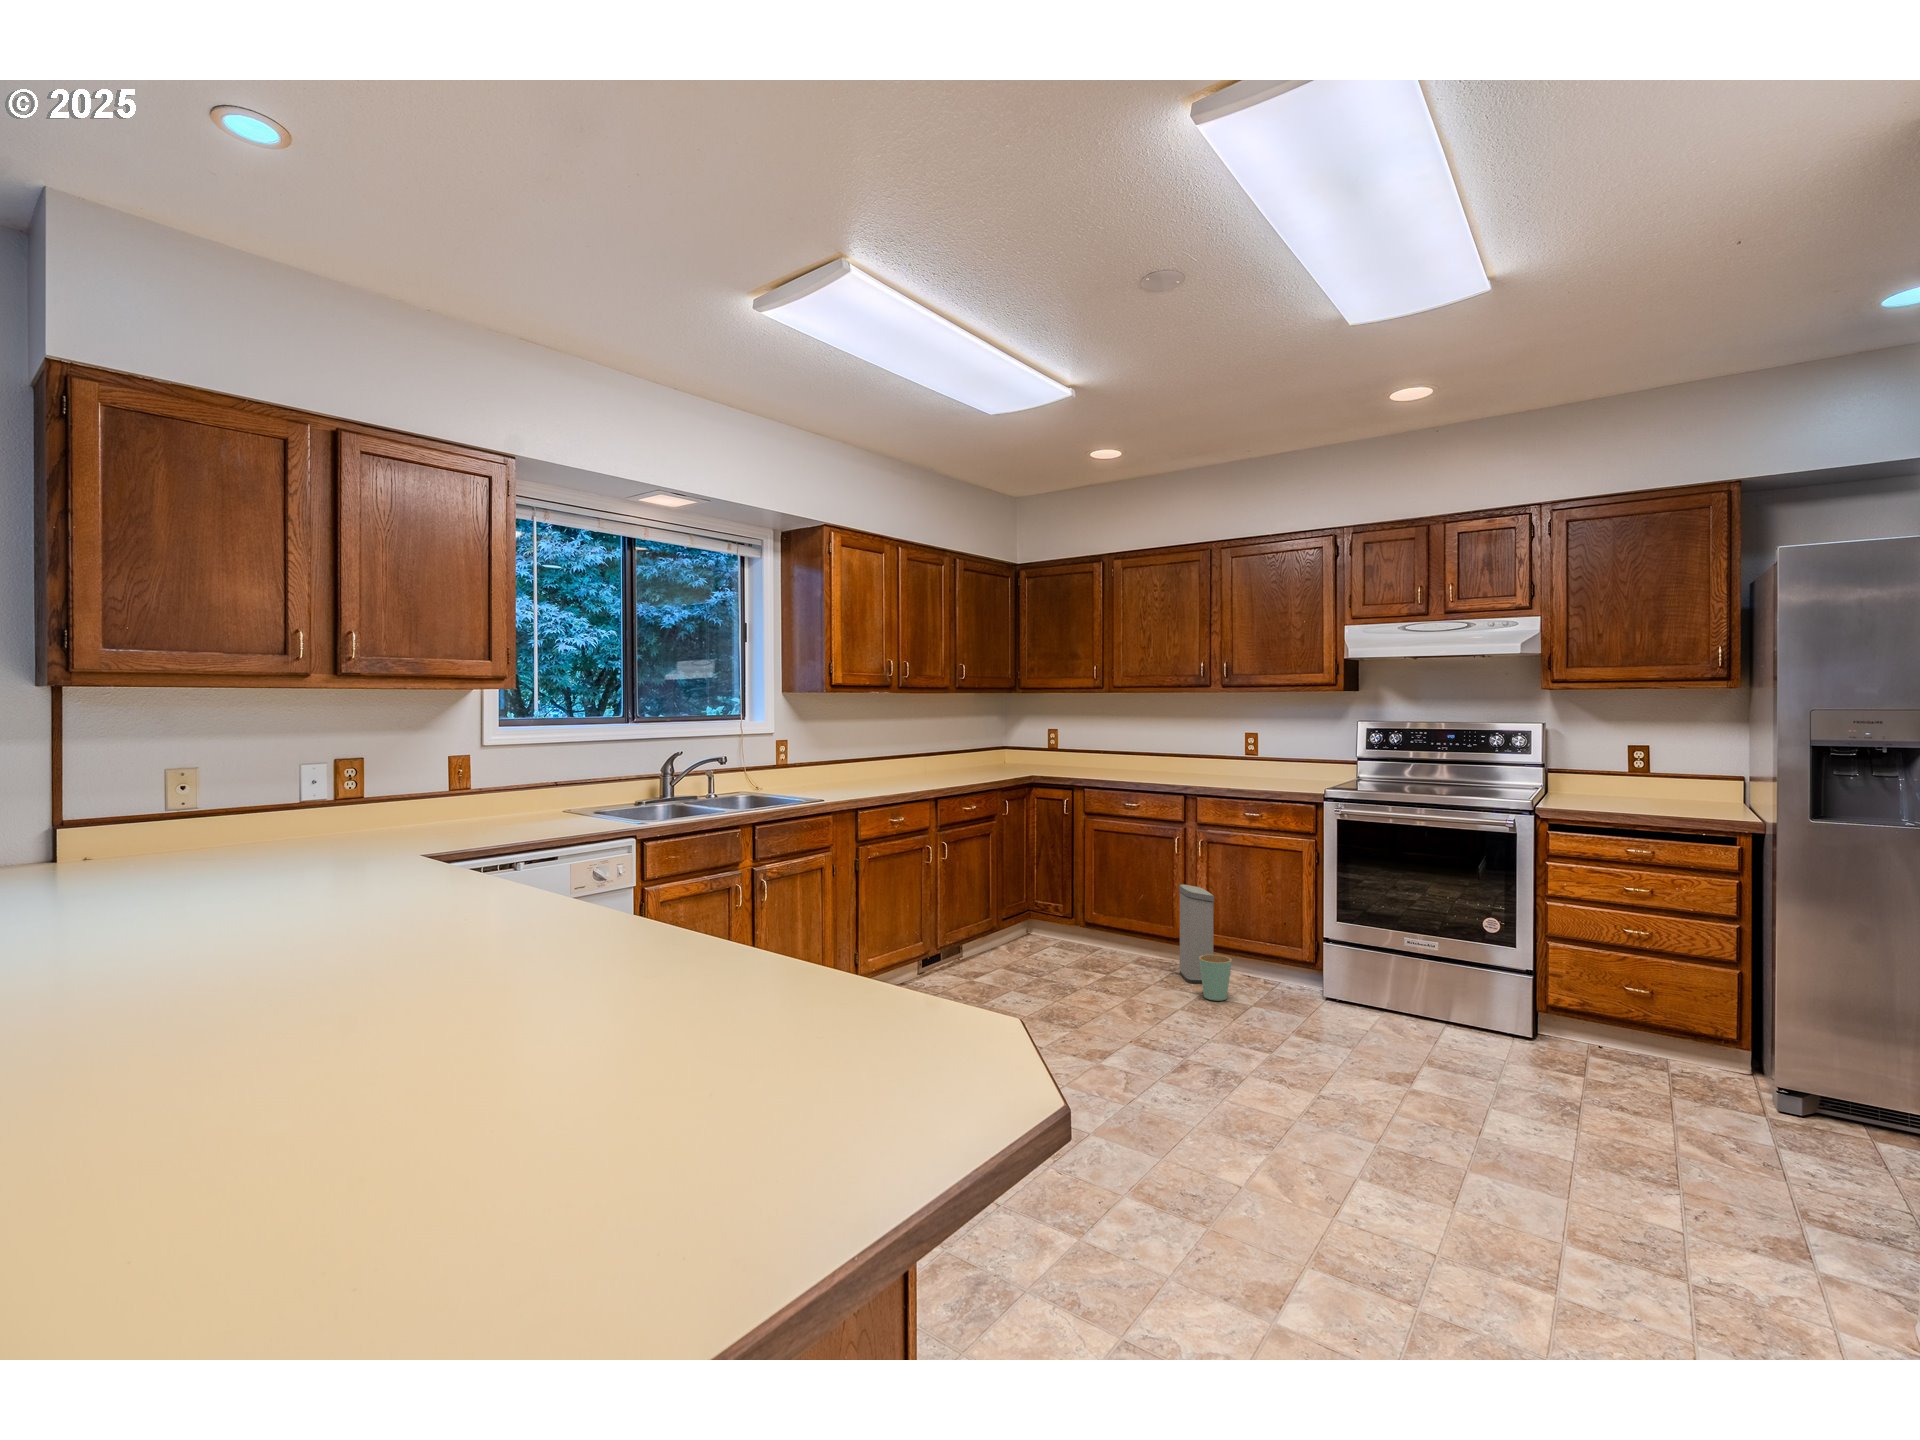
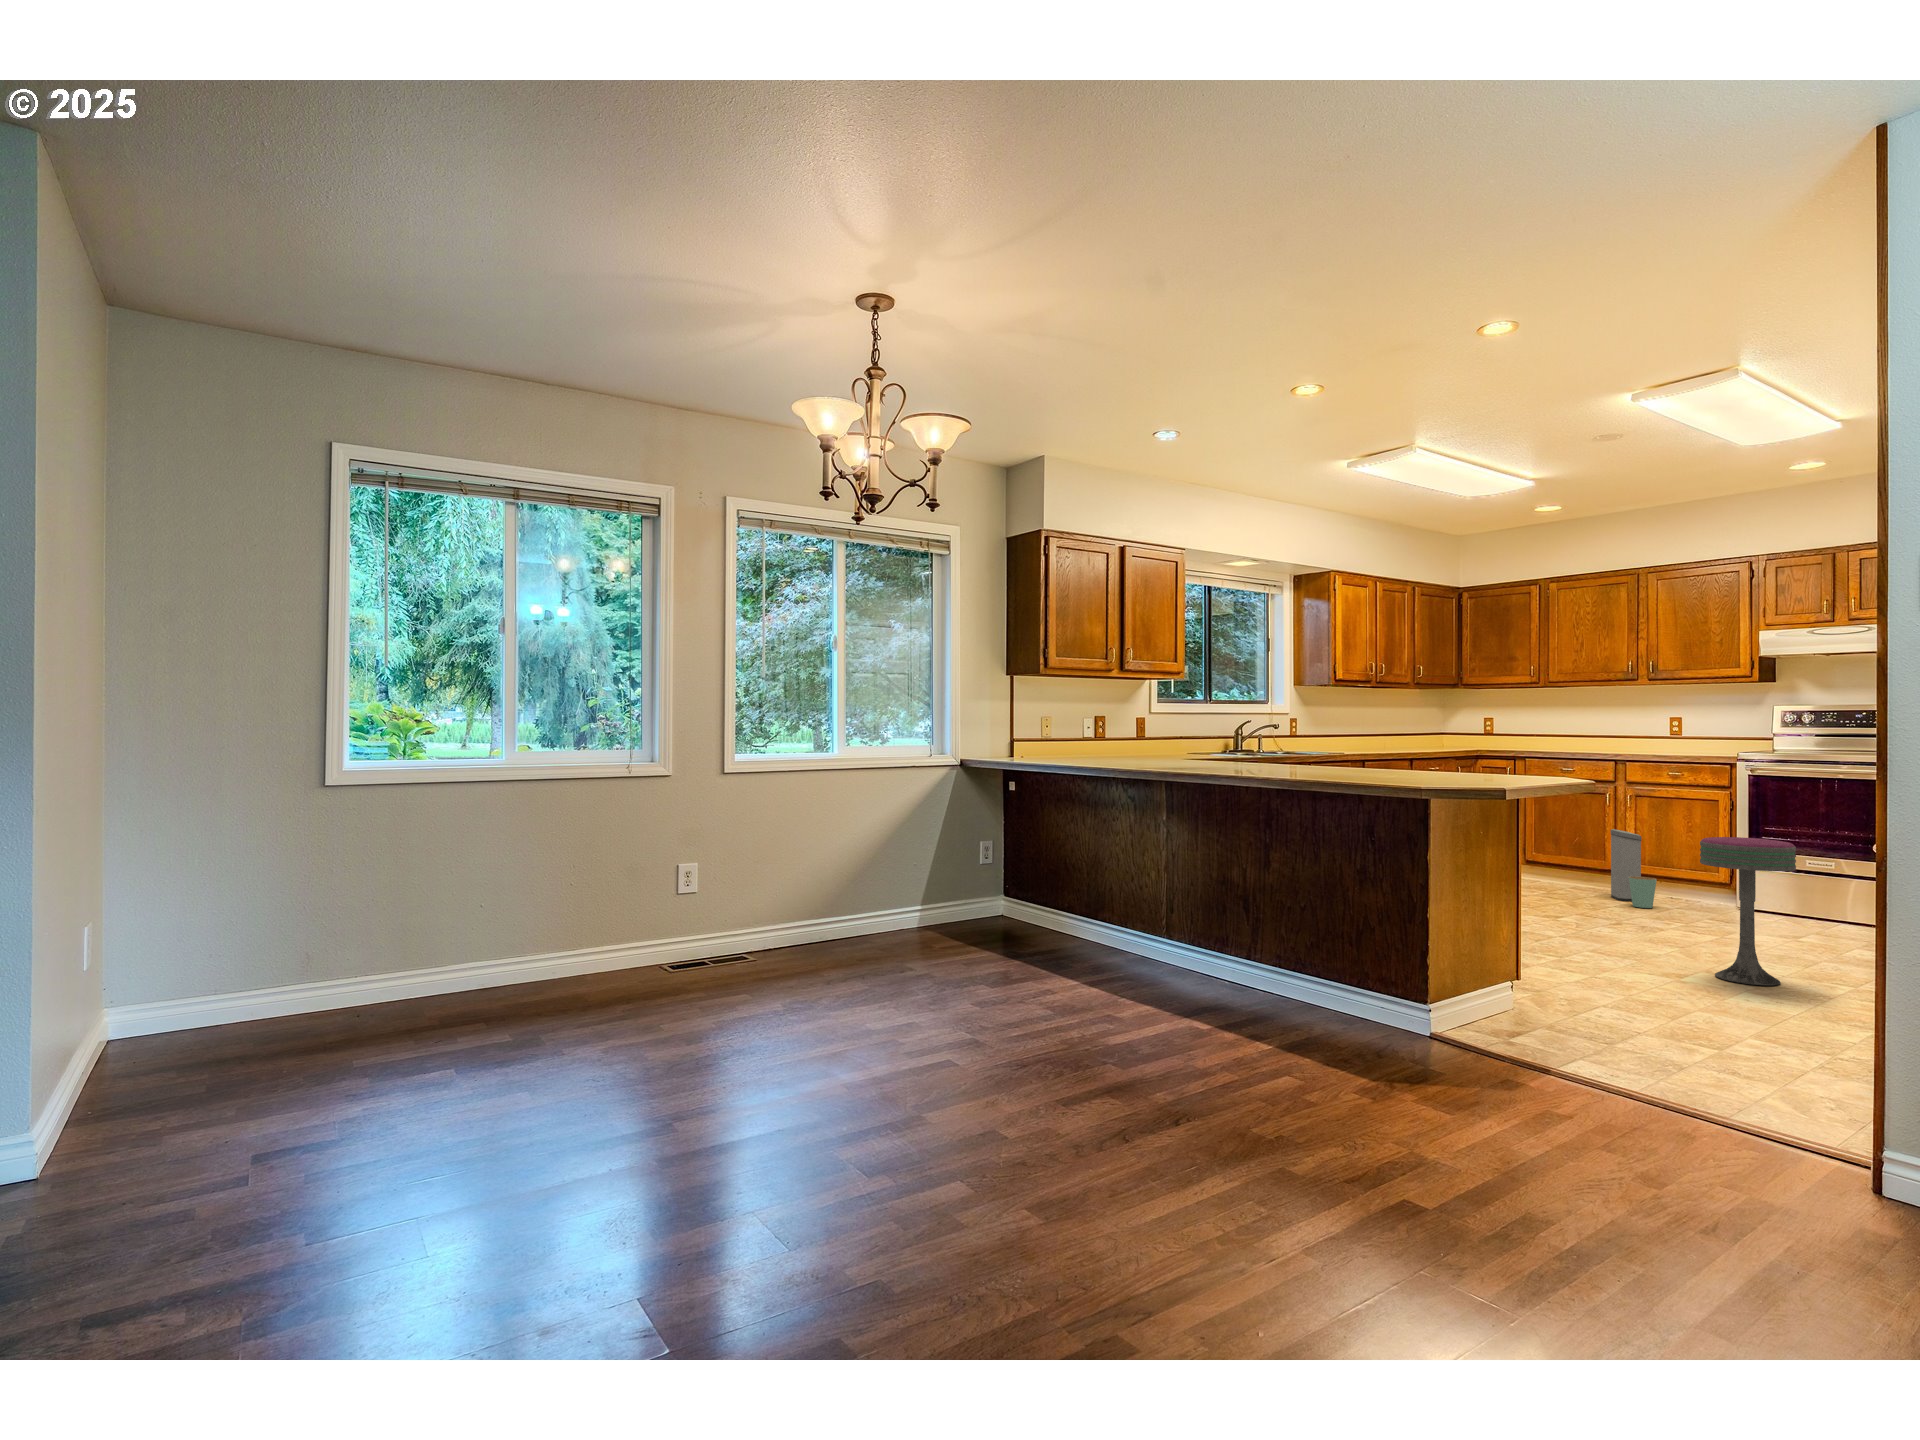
bar stool: none [1304,984,1456,1282] -> present [1700,837,1796,985]

